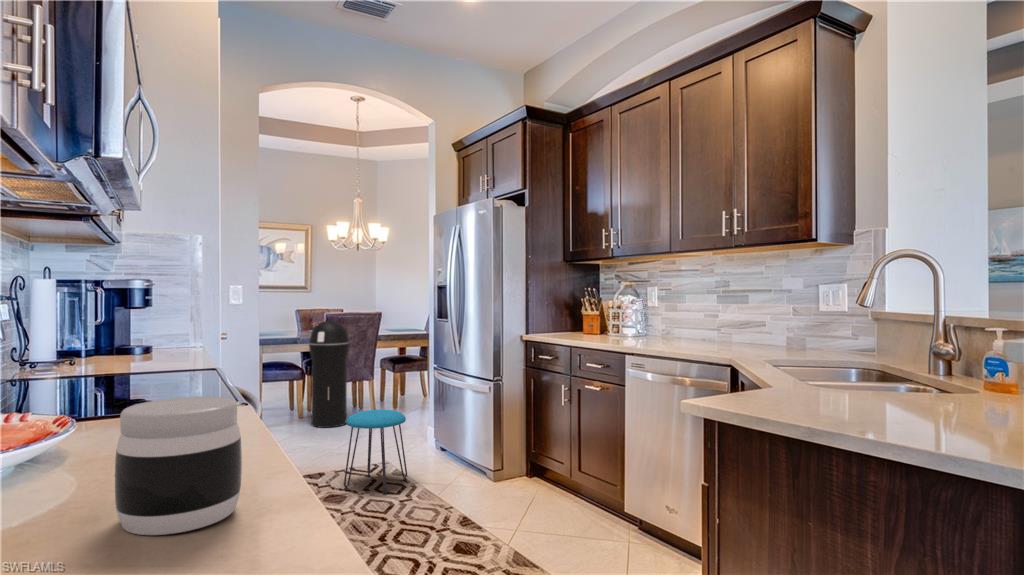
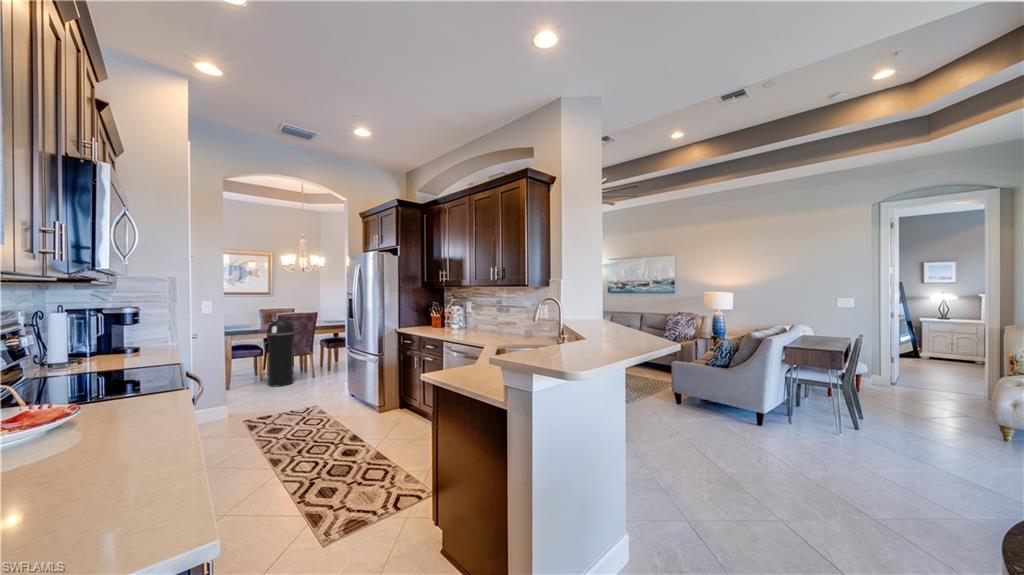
jar: present [115,396,242,535] -> none [99,393,163,452]
stool: present [344,410,407,494] -> none [282,375,325,425]

